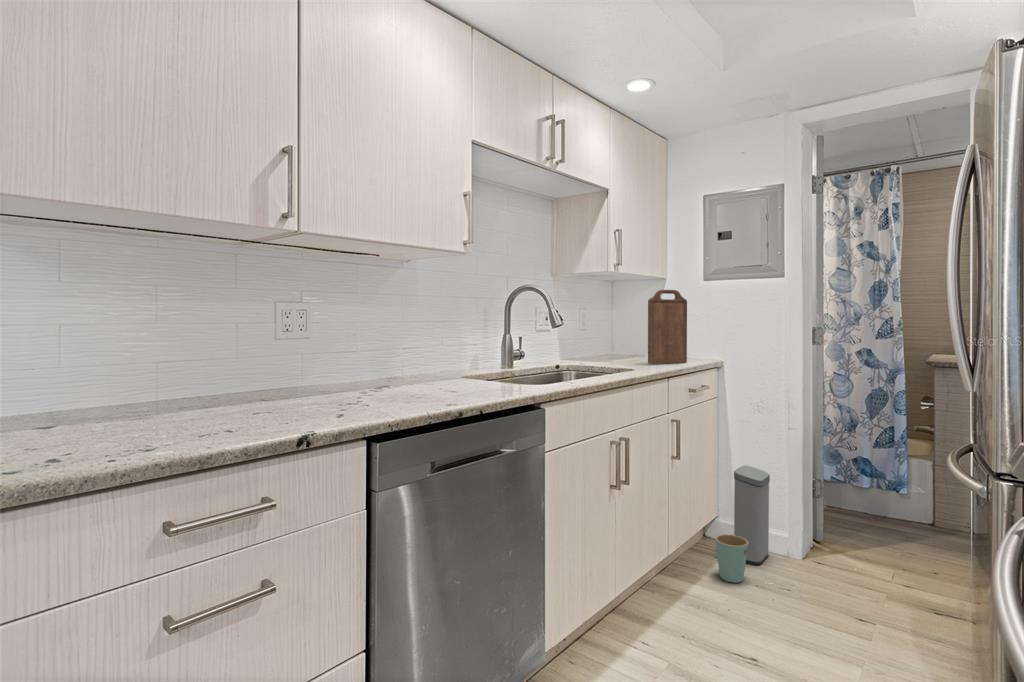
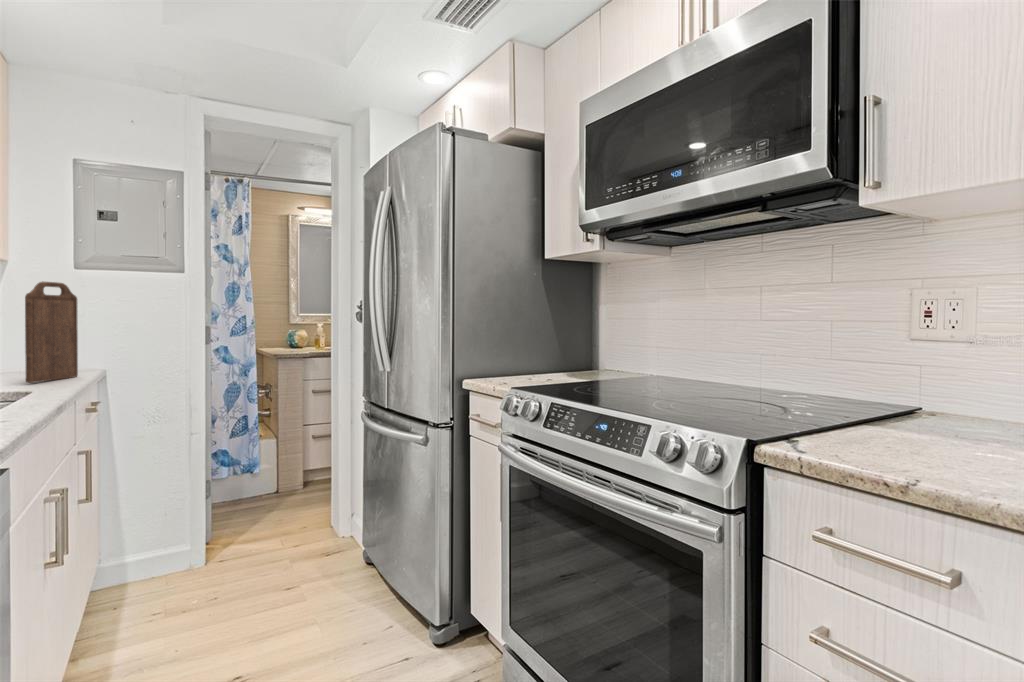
trash can: present [715,466,770,583] -> none [132,486,172,622]

